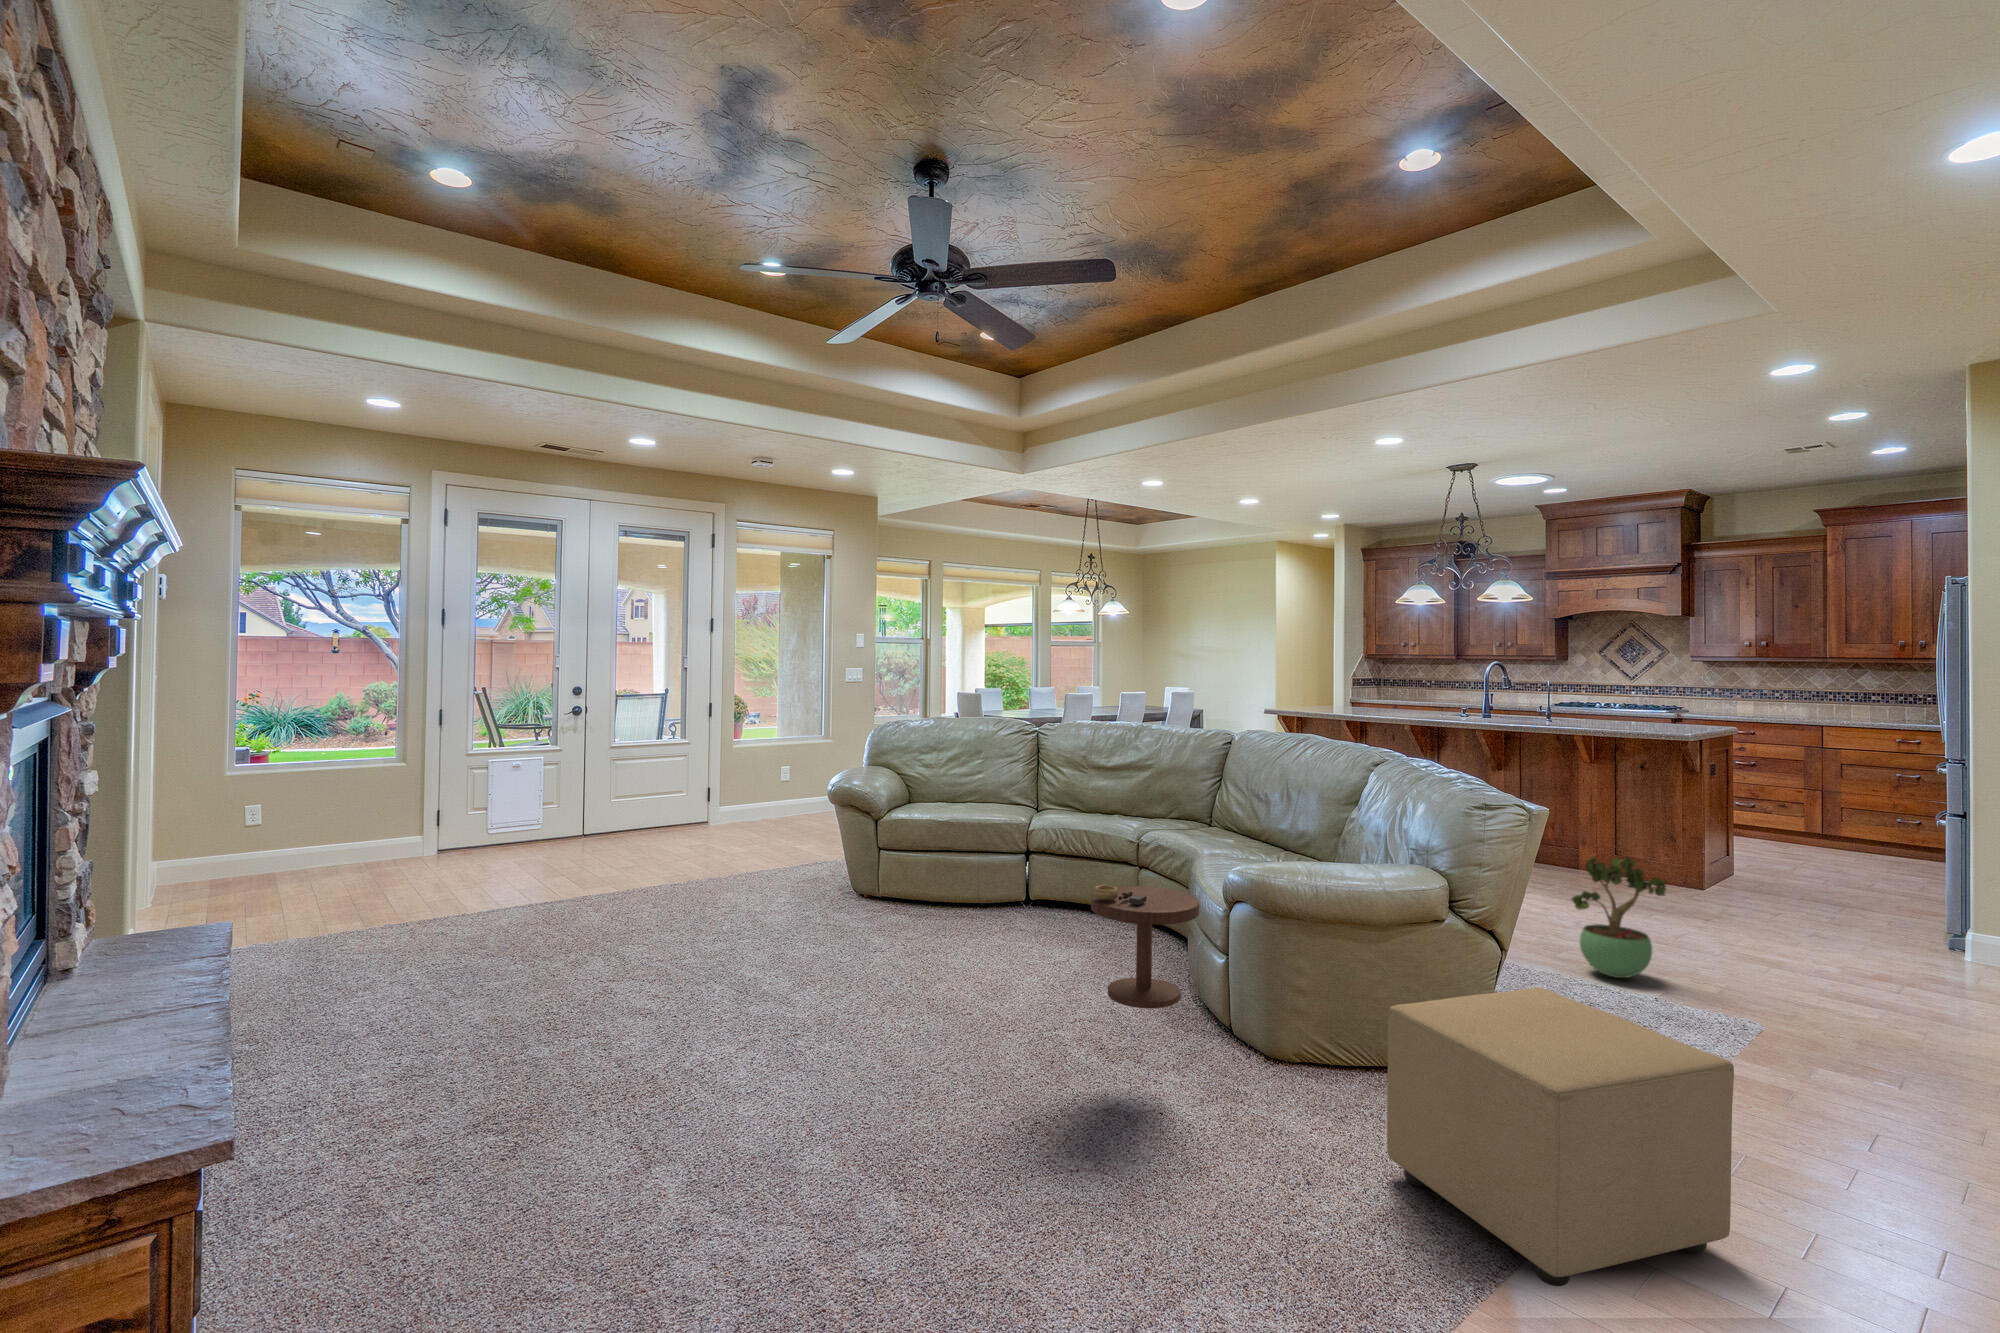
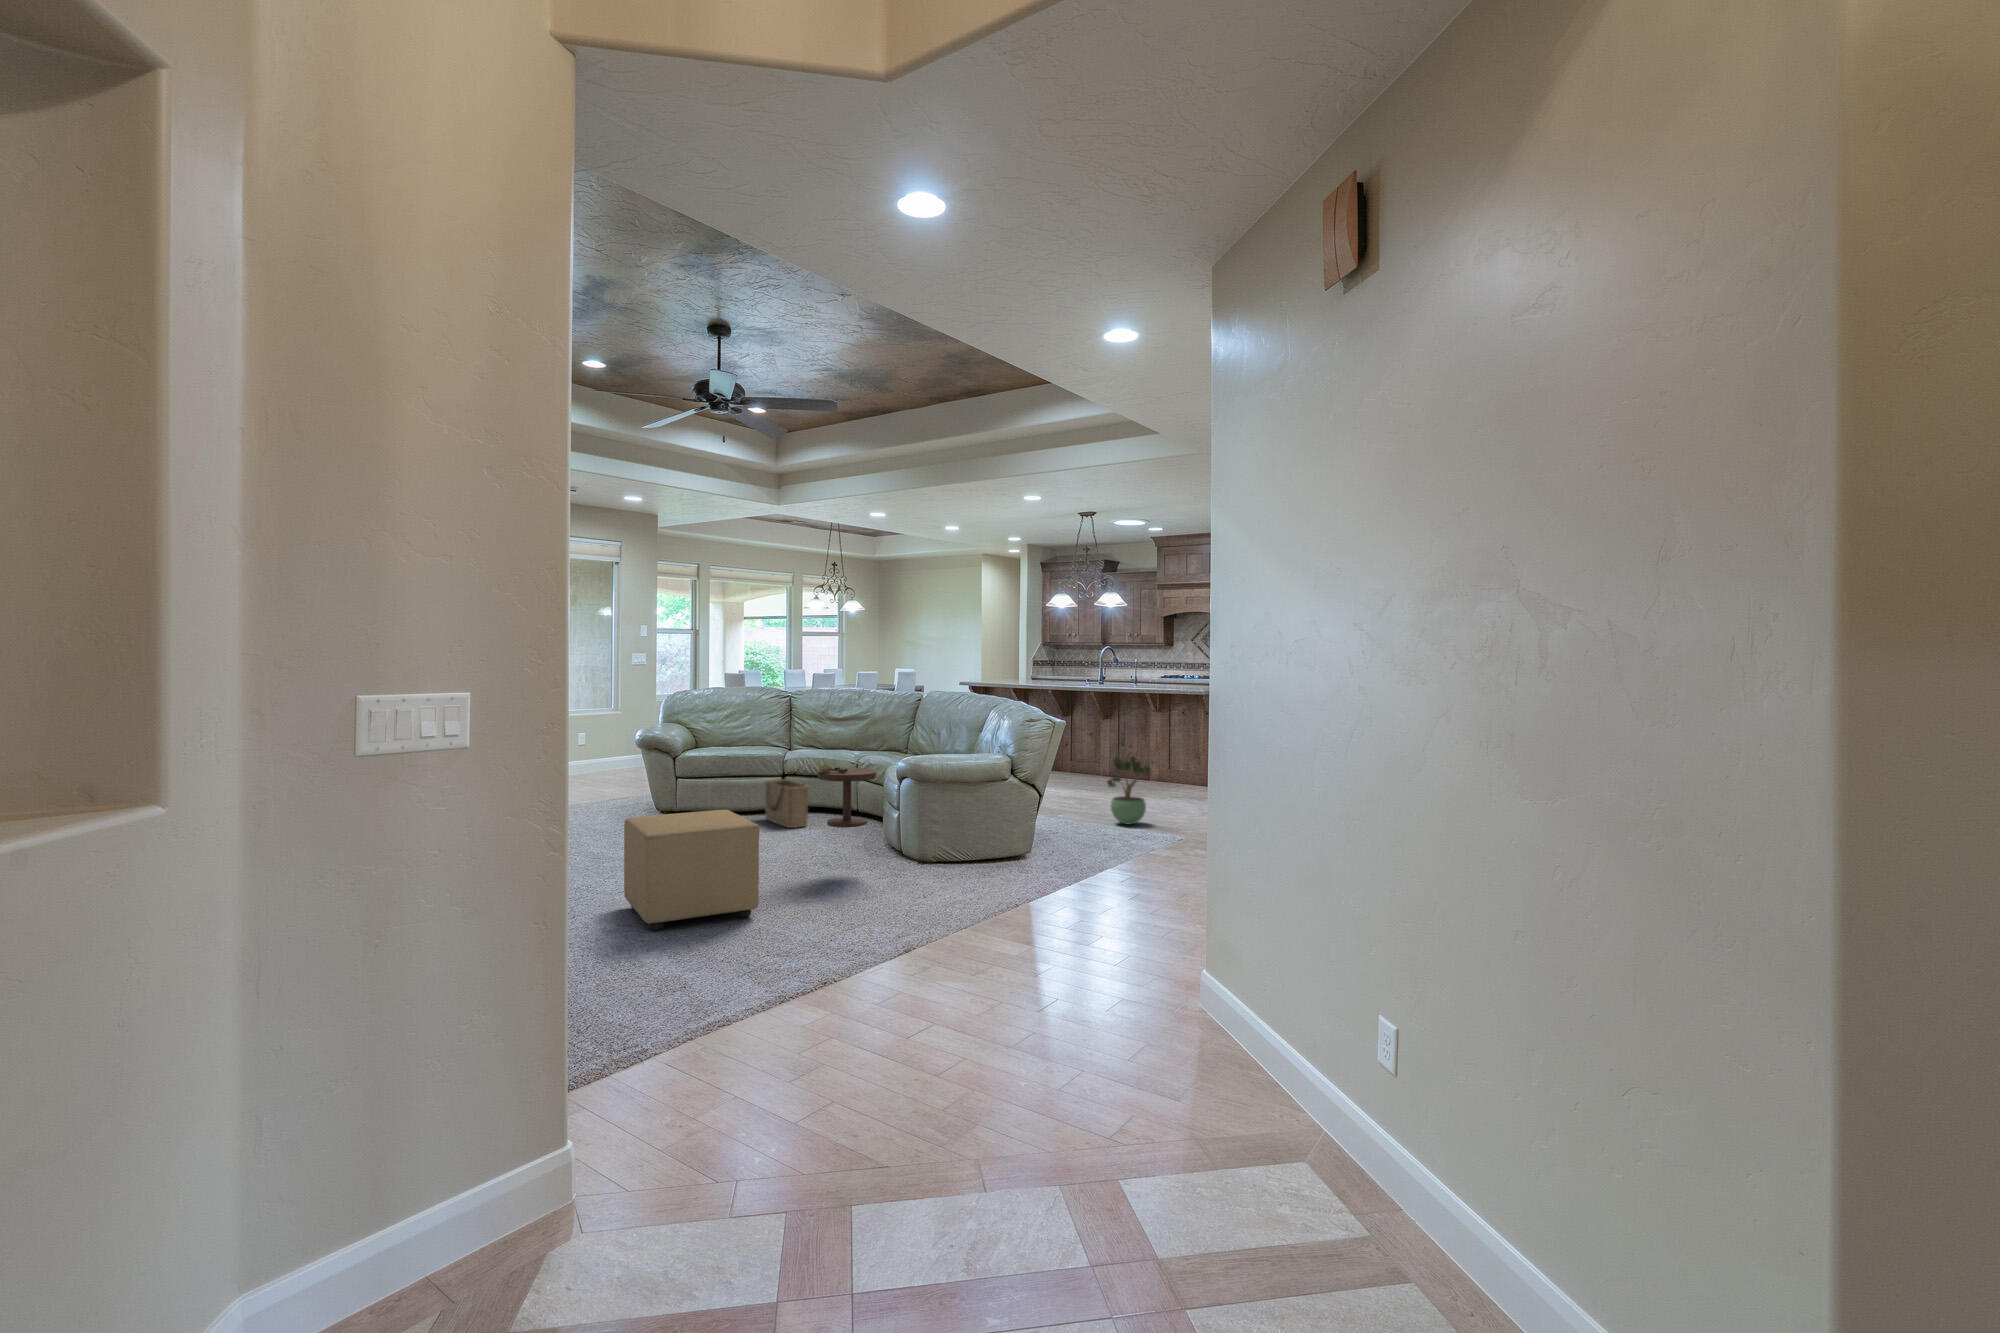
basket: none [1000,861,1068,944] -> present [765,779,809,828]
ottoman: present [1387,988,1734,1286] -> present [624,810,759,931]

